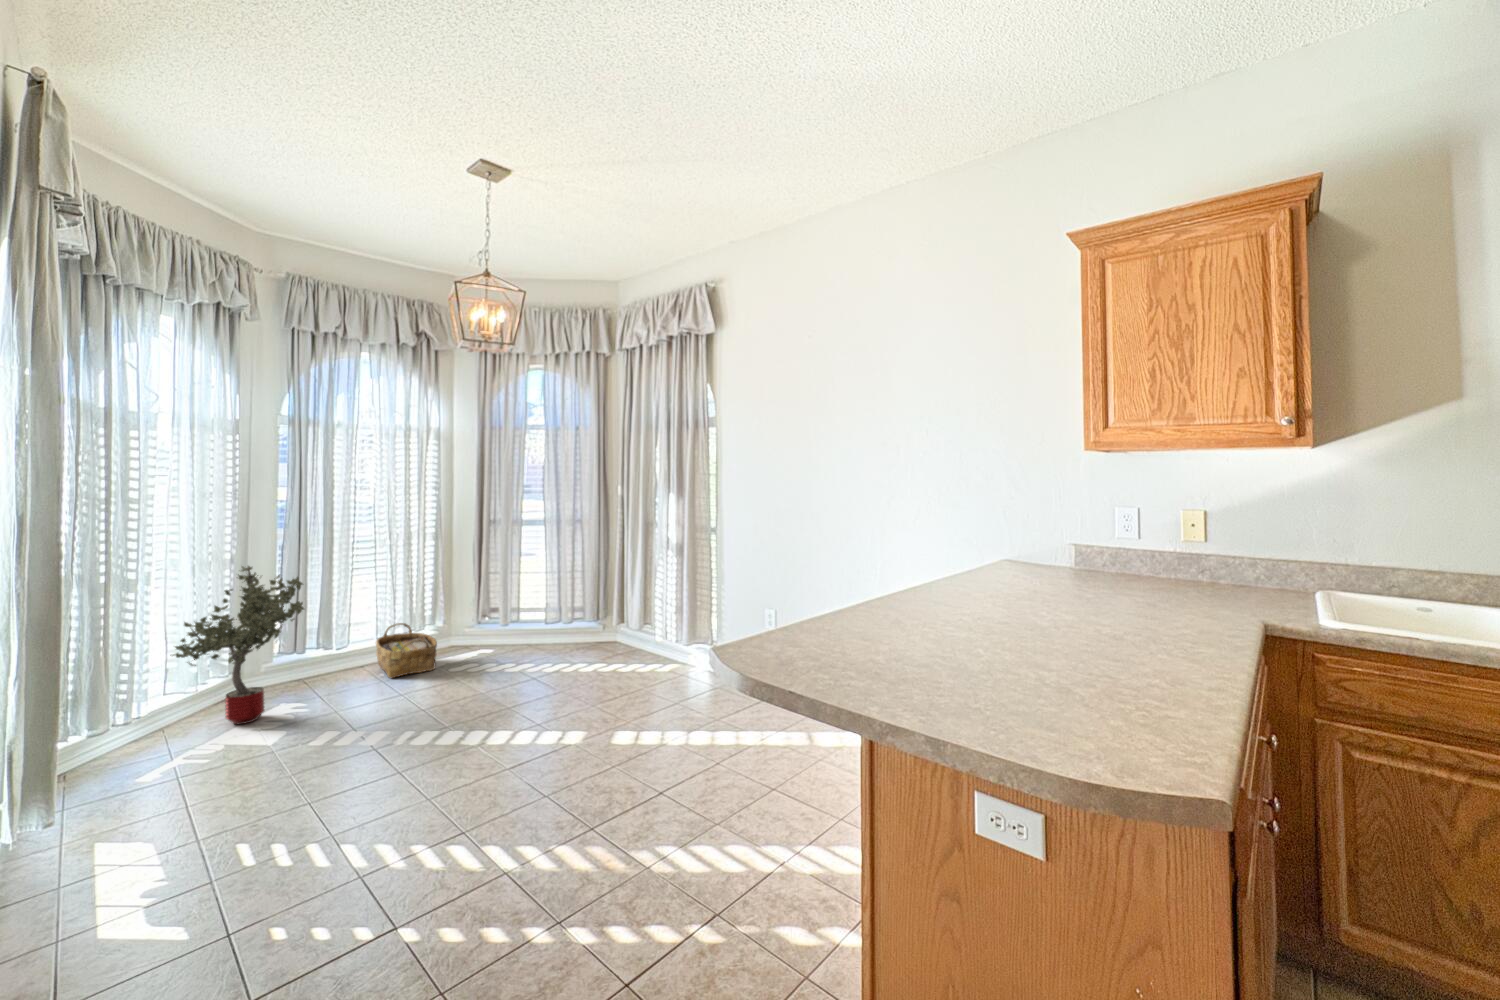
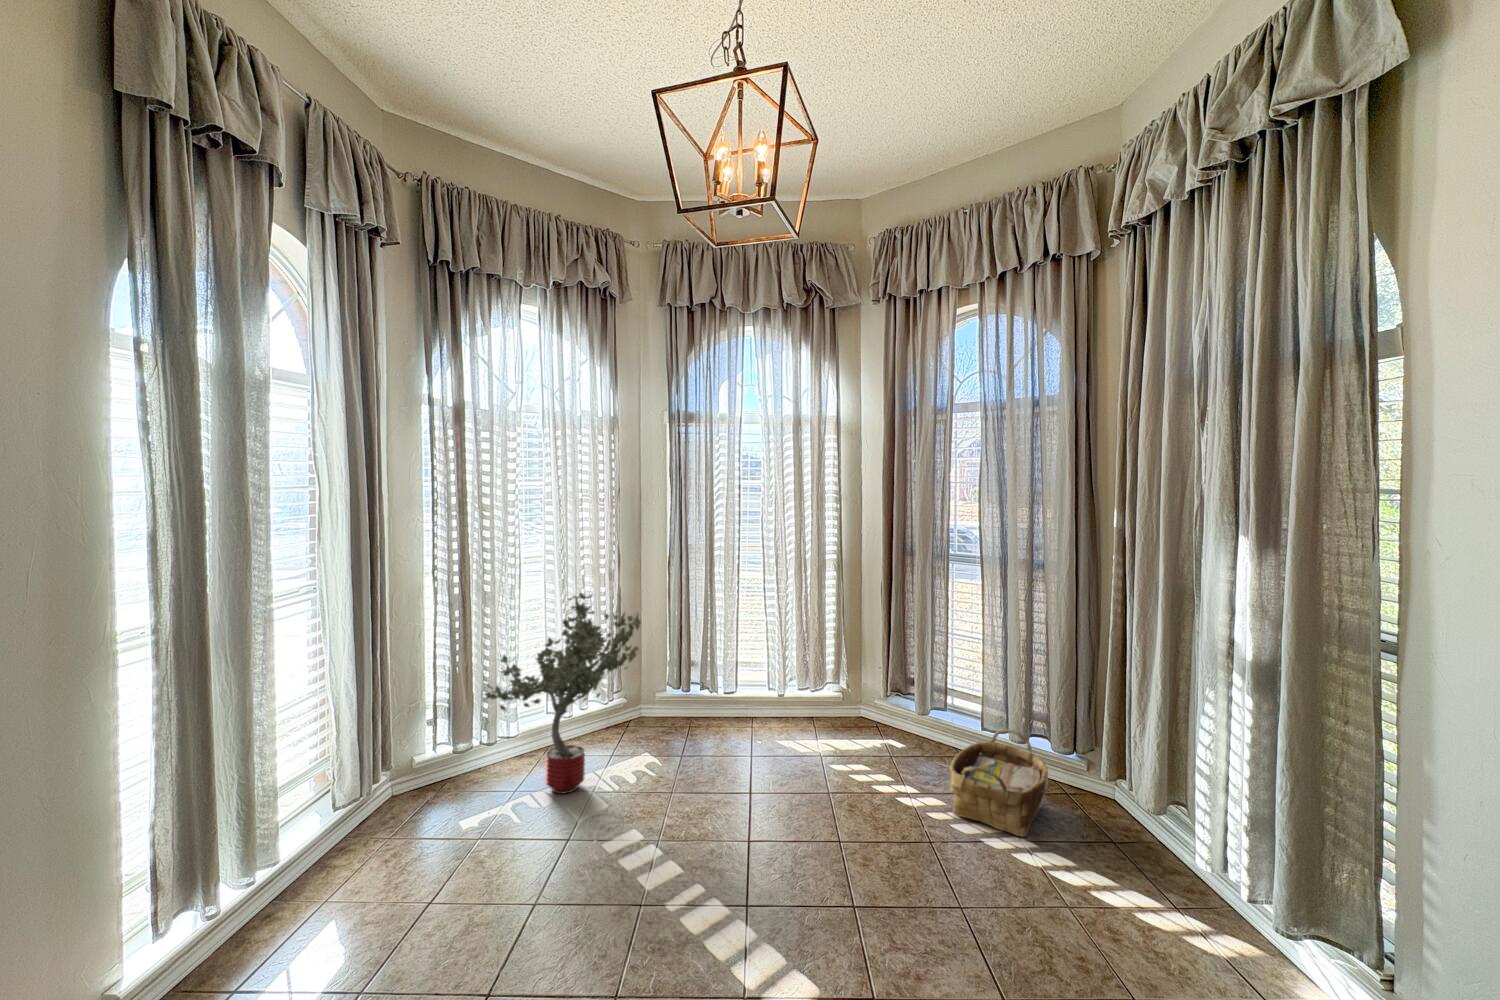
woven basket: present [376,623,437,678] -> present [950,729,1048,837]

